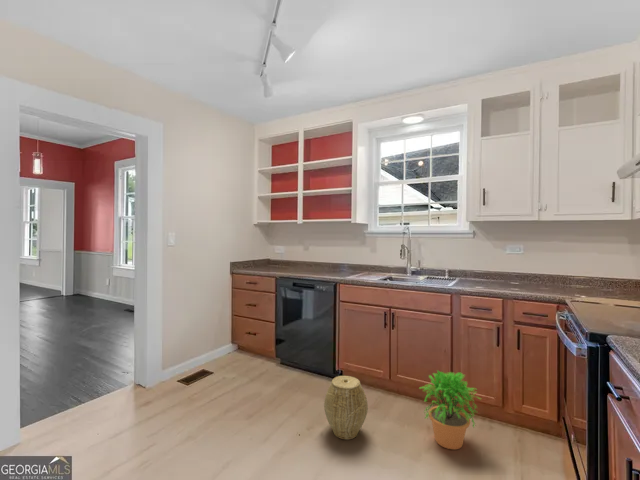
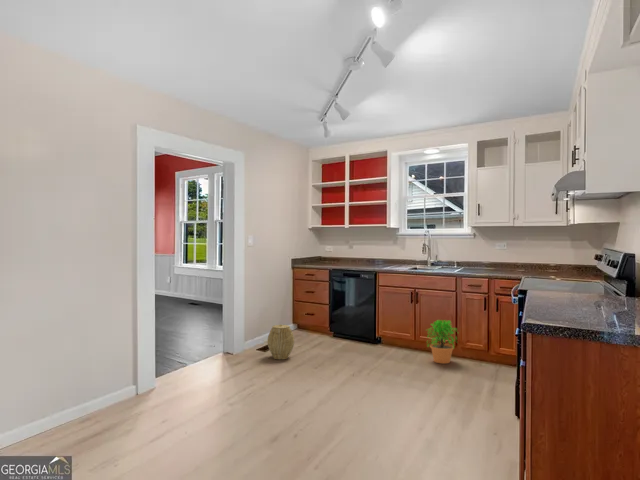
woven basket: present [324,376,368,439] -> present [267,324,294,359]

